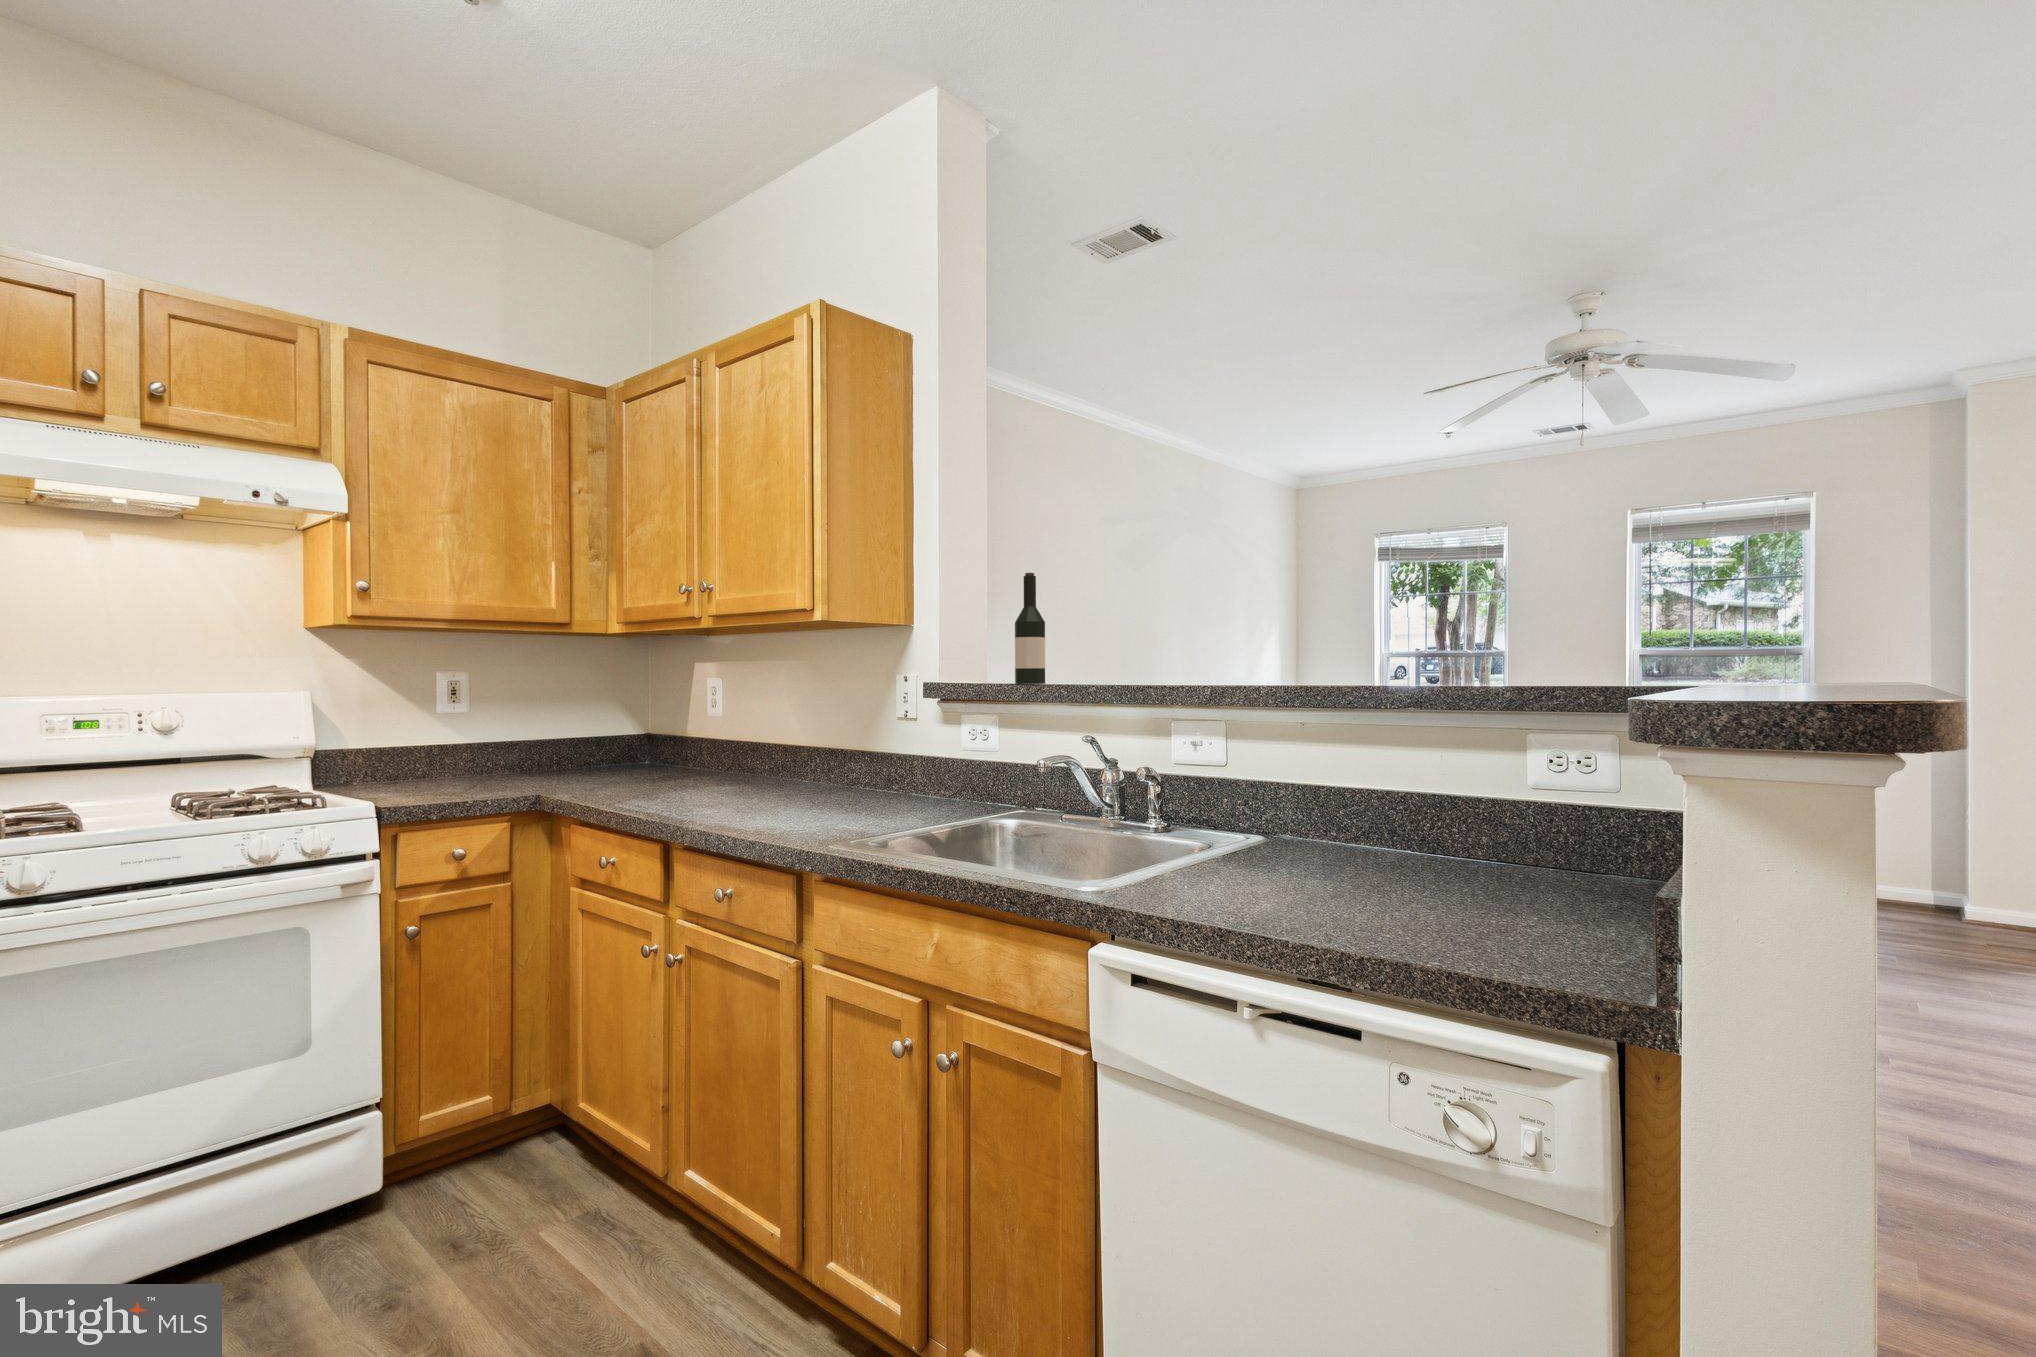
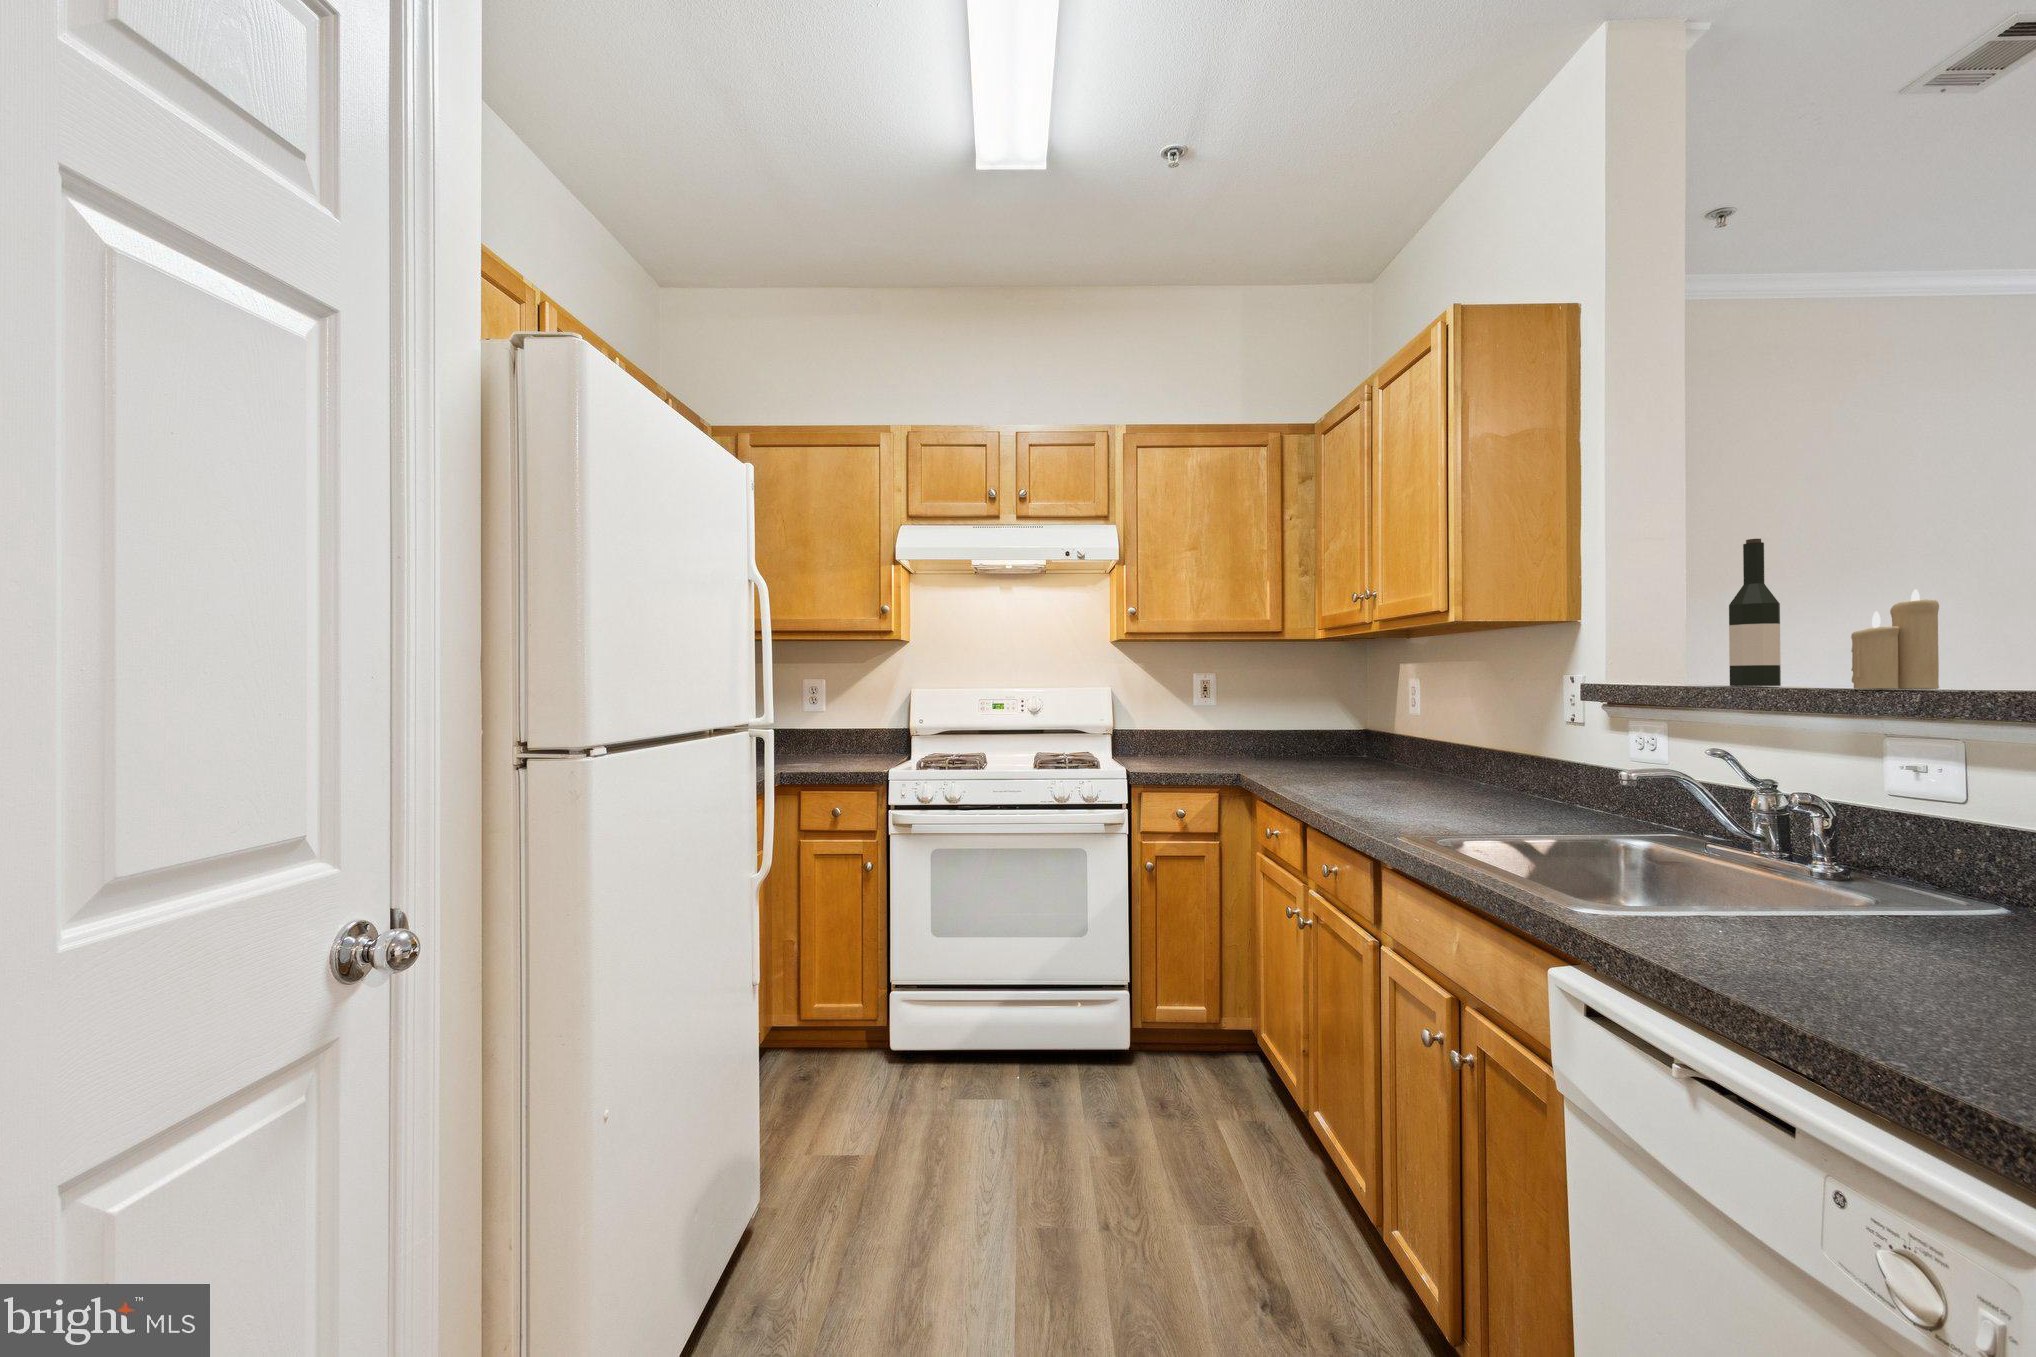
candle: none [1093,618,1132,686] -> present [1851,589,1939,689]

